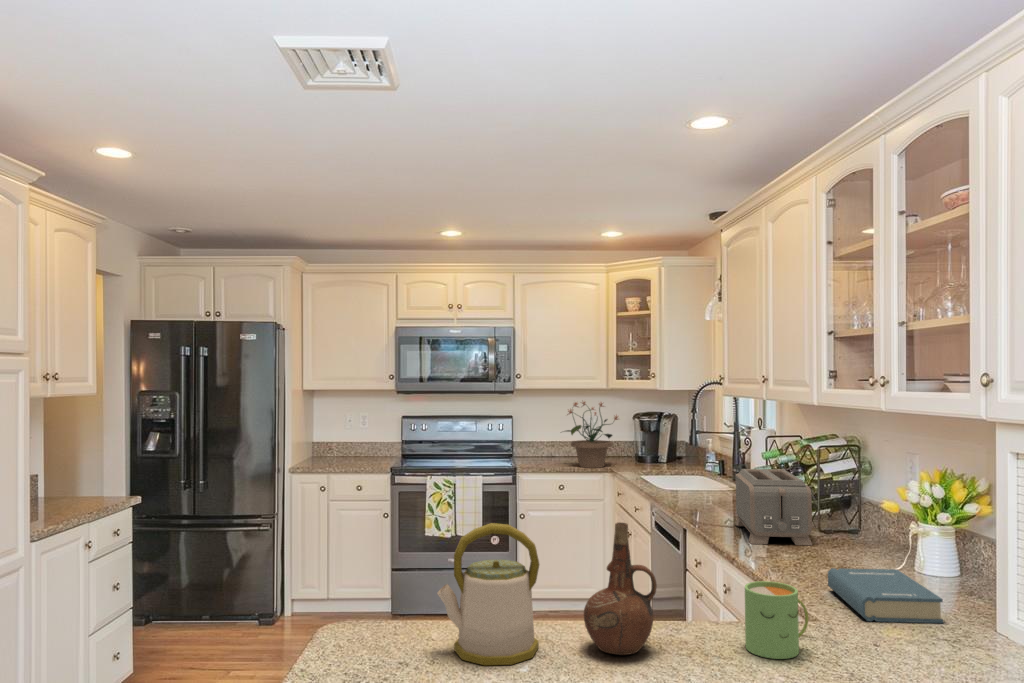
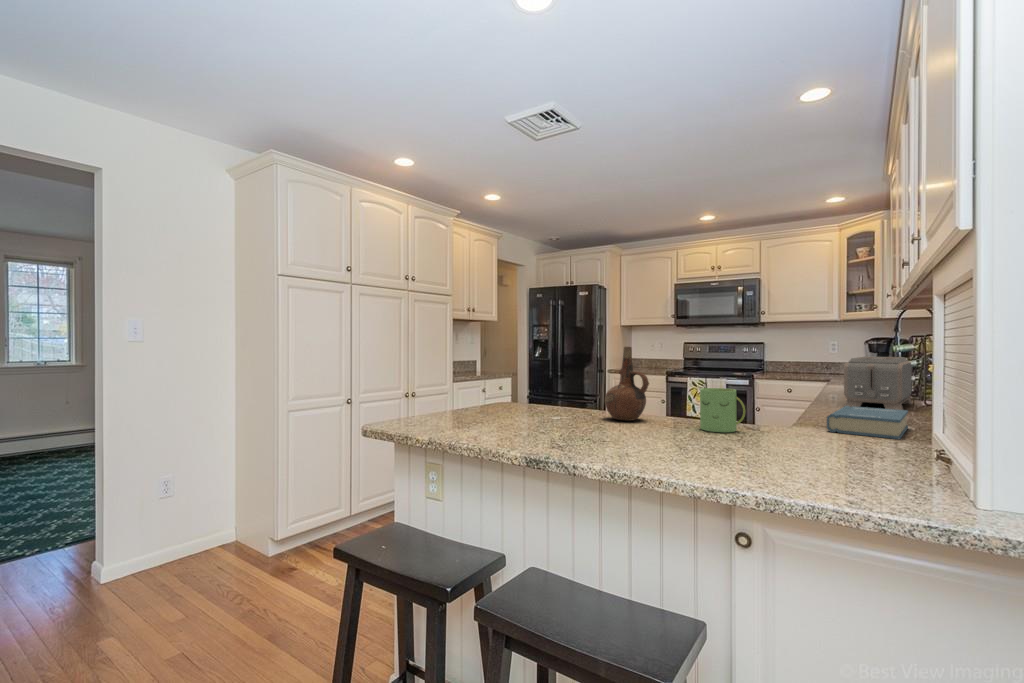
potted plant: present [566,402,618,468] -> none [792,329,845,379]
kettle: present [437,523,539,665] -> none [537,346,587,416]

